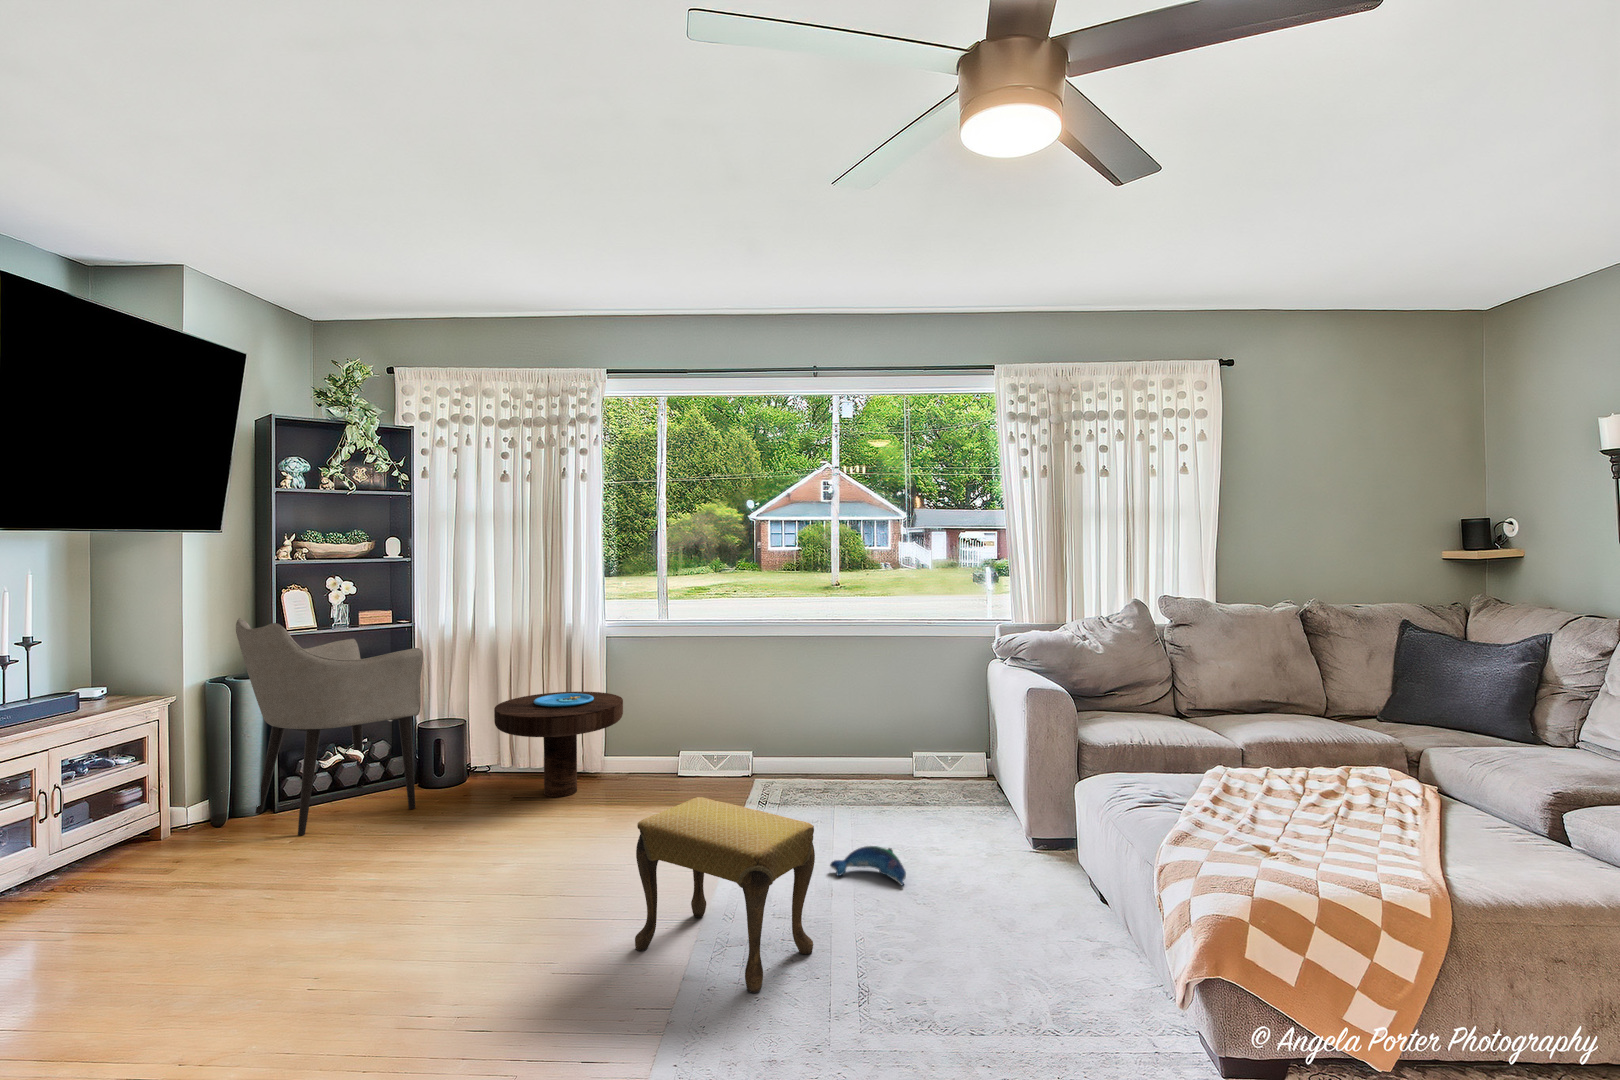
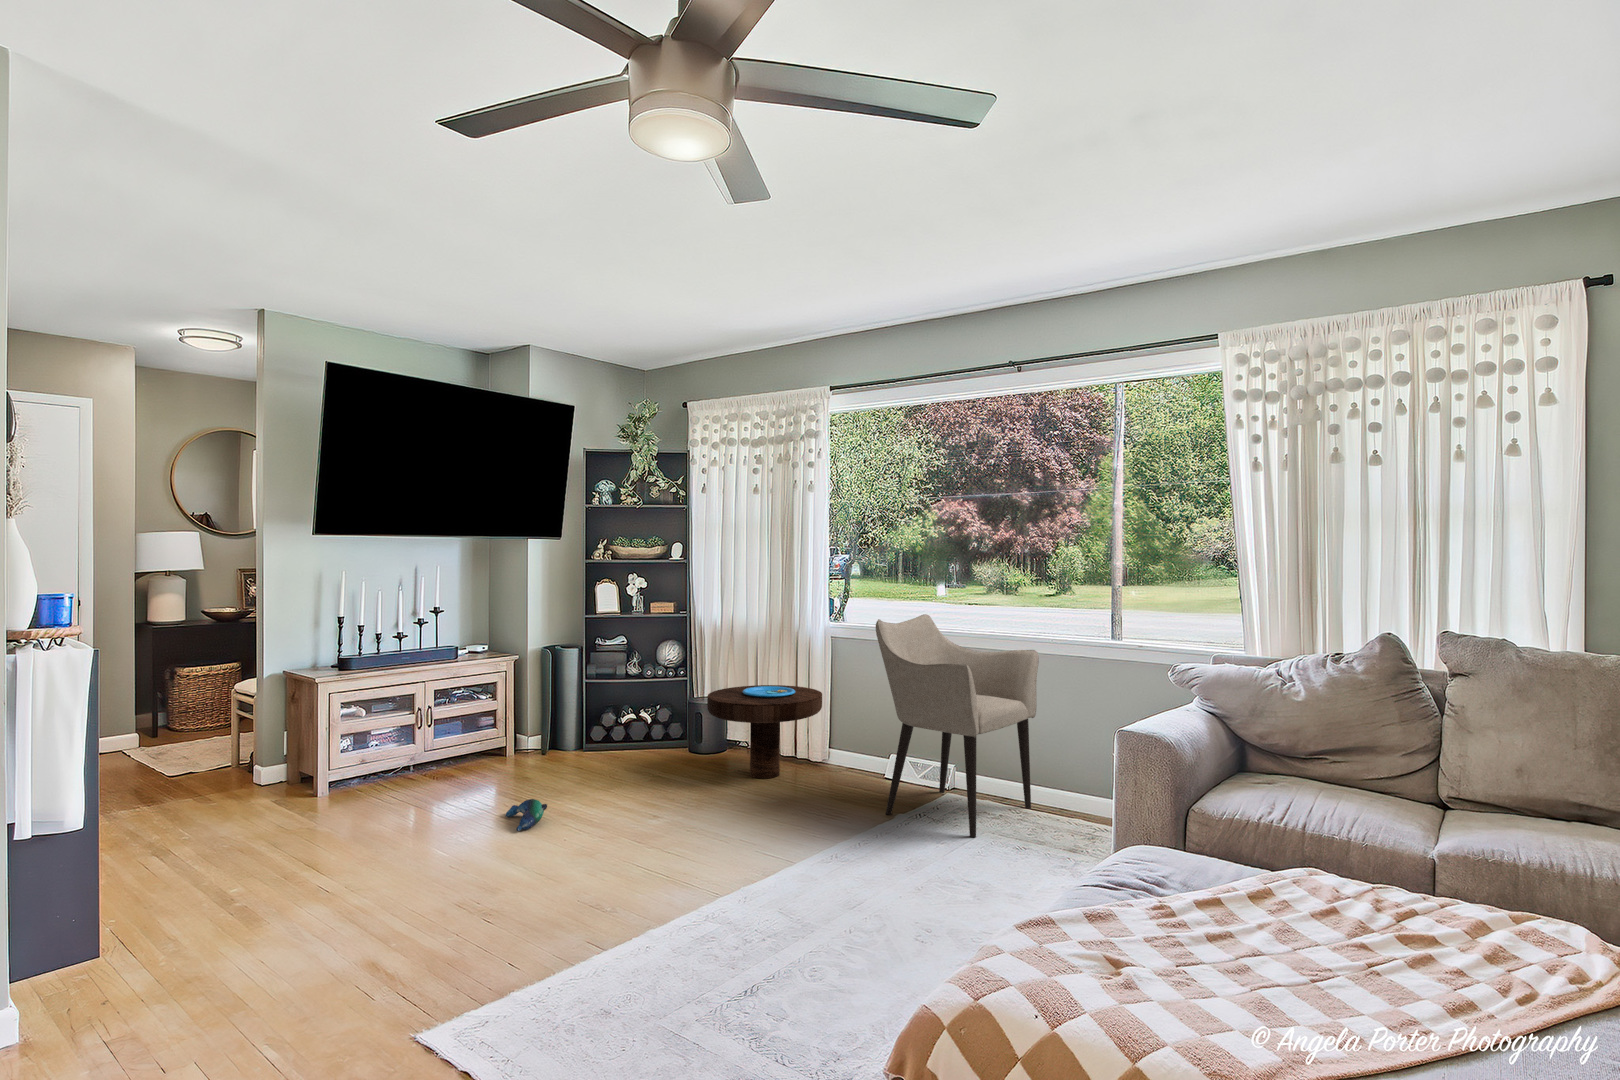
armchair: present [236,618,423,835] -> present [876,614,1039,837]
footstool: present [635,797,815,993] -> none [627,782,739,954]
plush toy: present [830,846,906,886] -> present [505,799,547,831]

